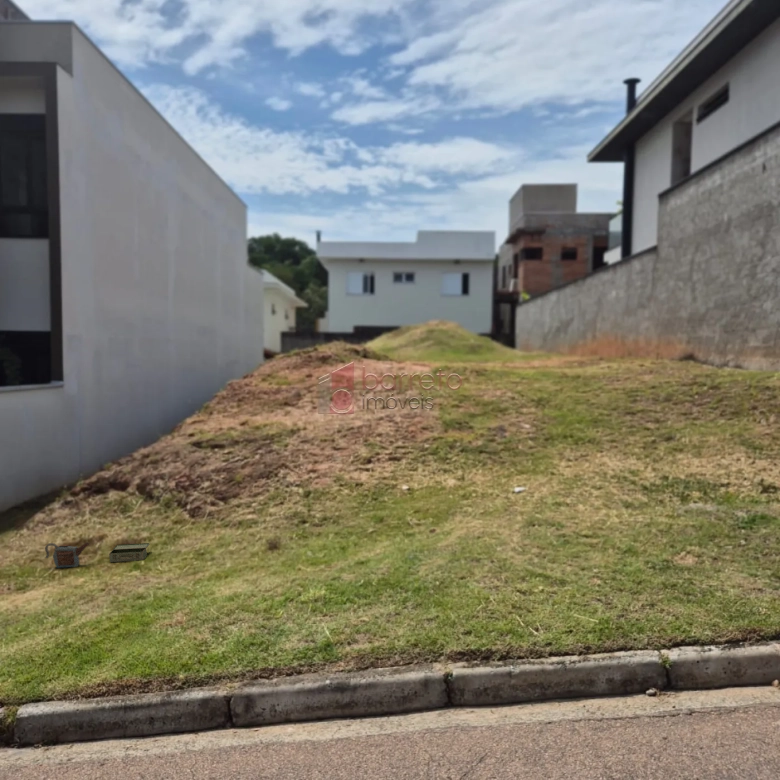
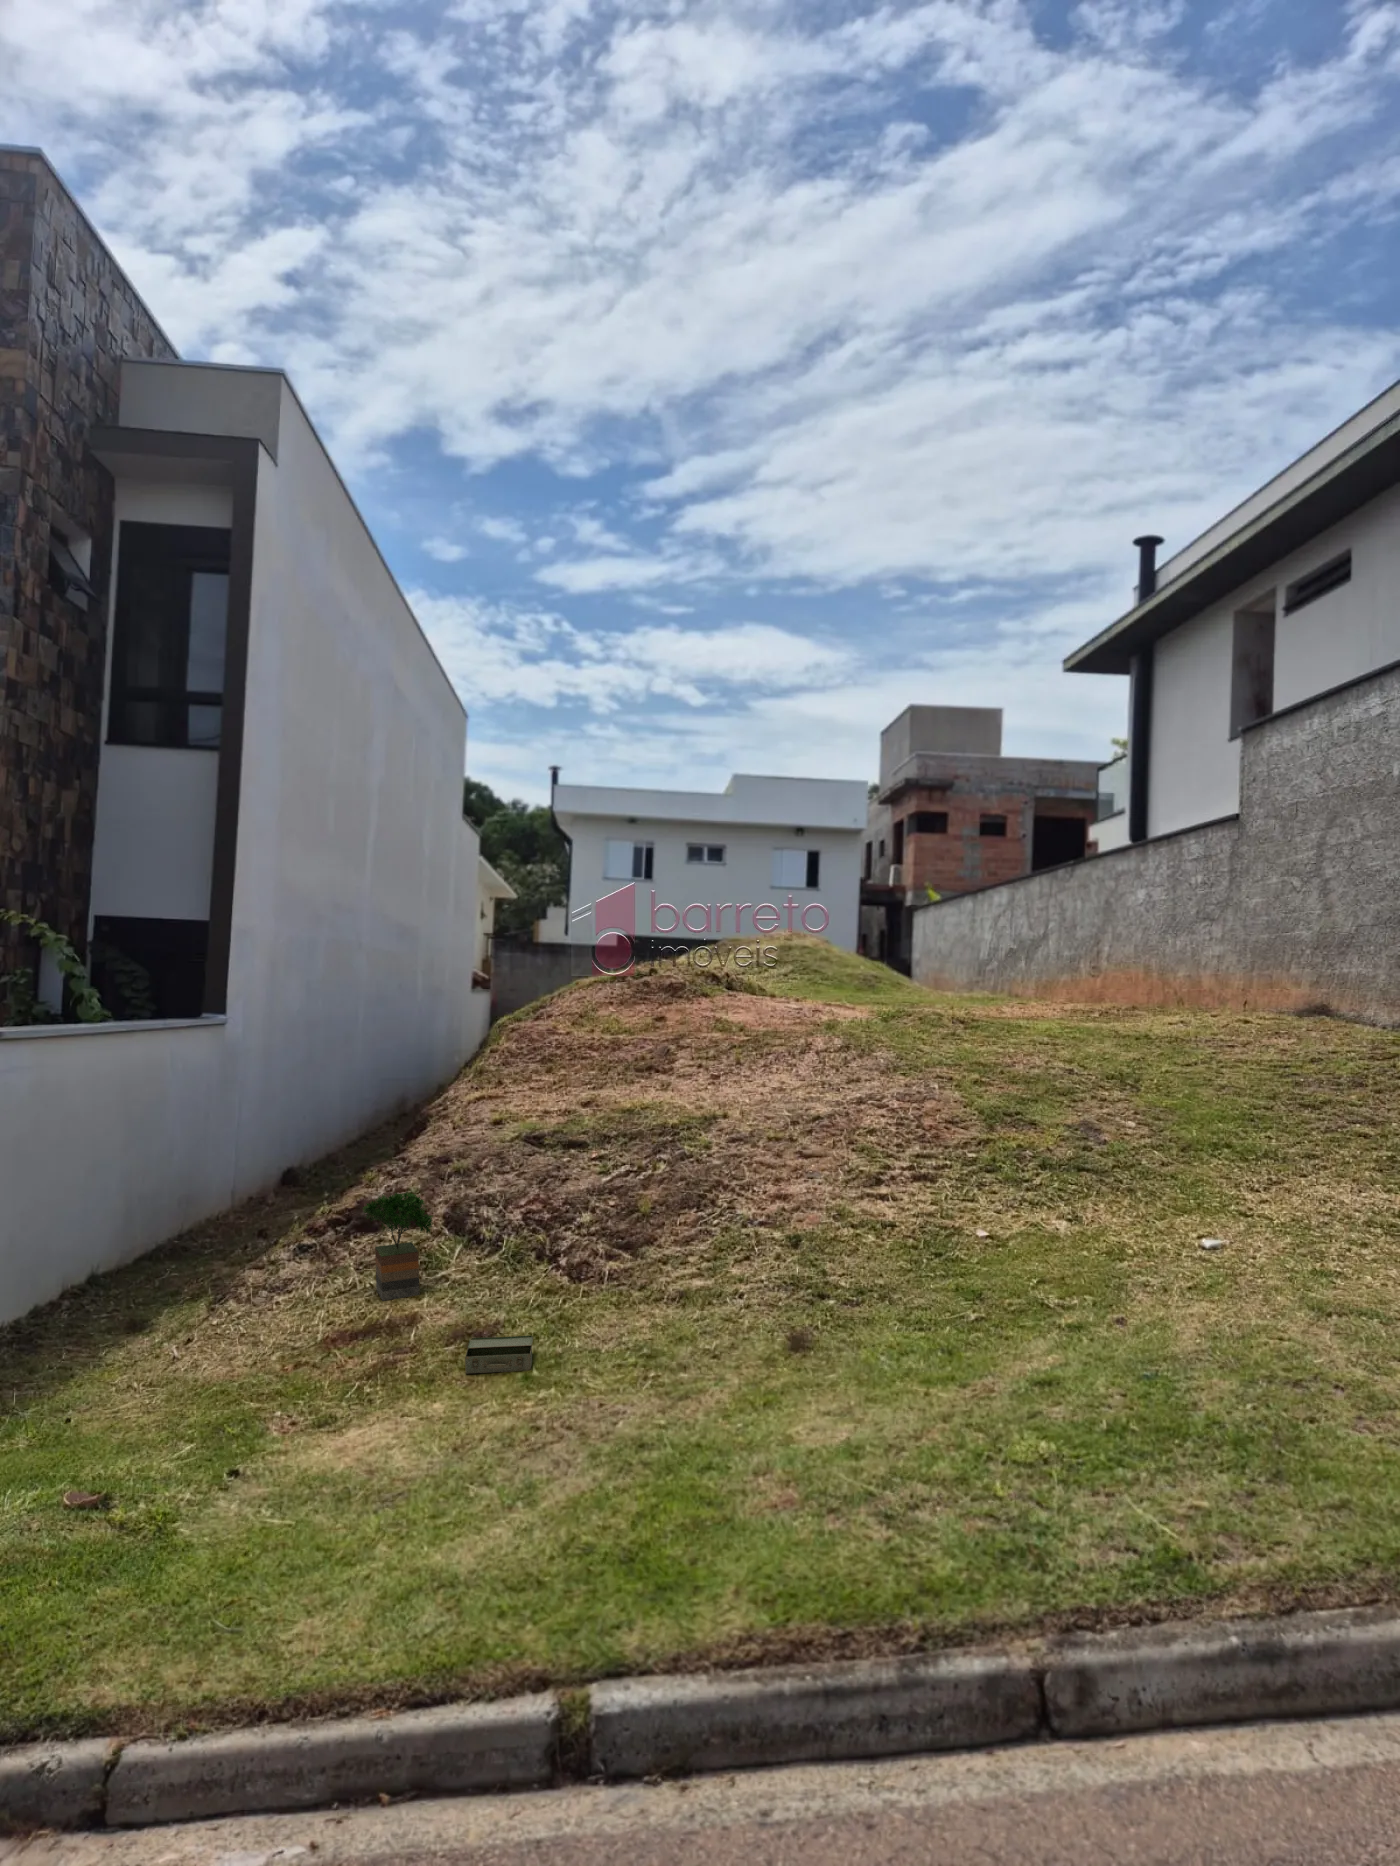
potted tree: none [82,472,122,528] -> present [363,1192,433,1301]
watering can: present [45,543,89,568] -> none [340,1333,428,1384]

